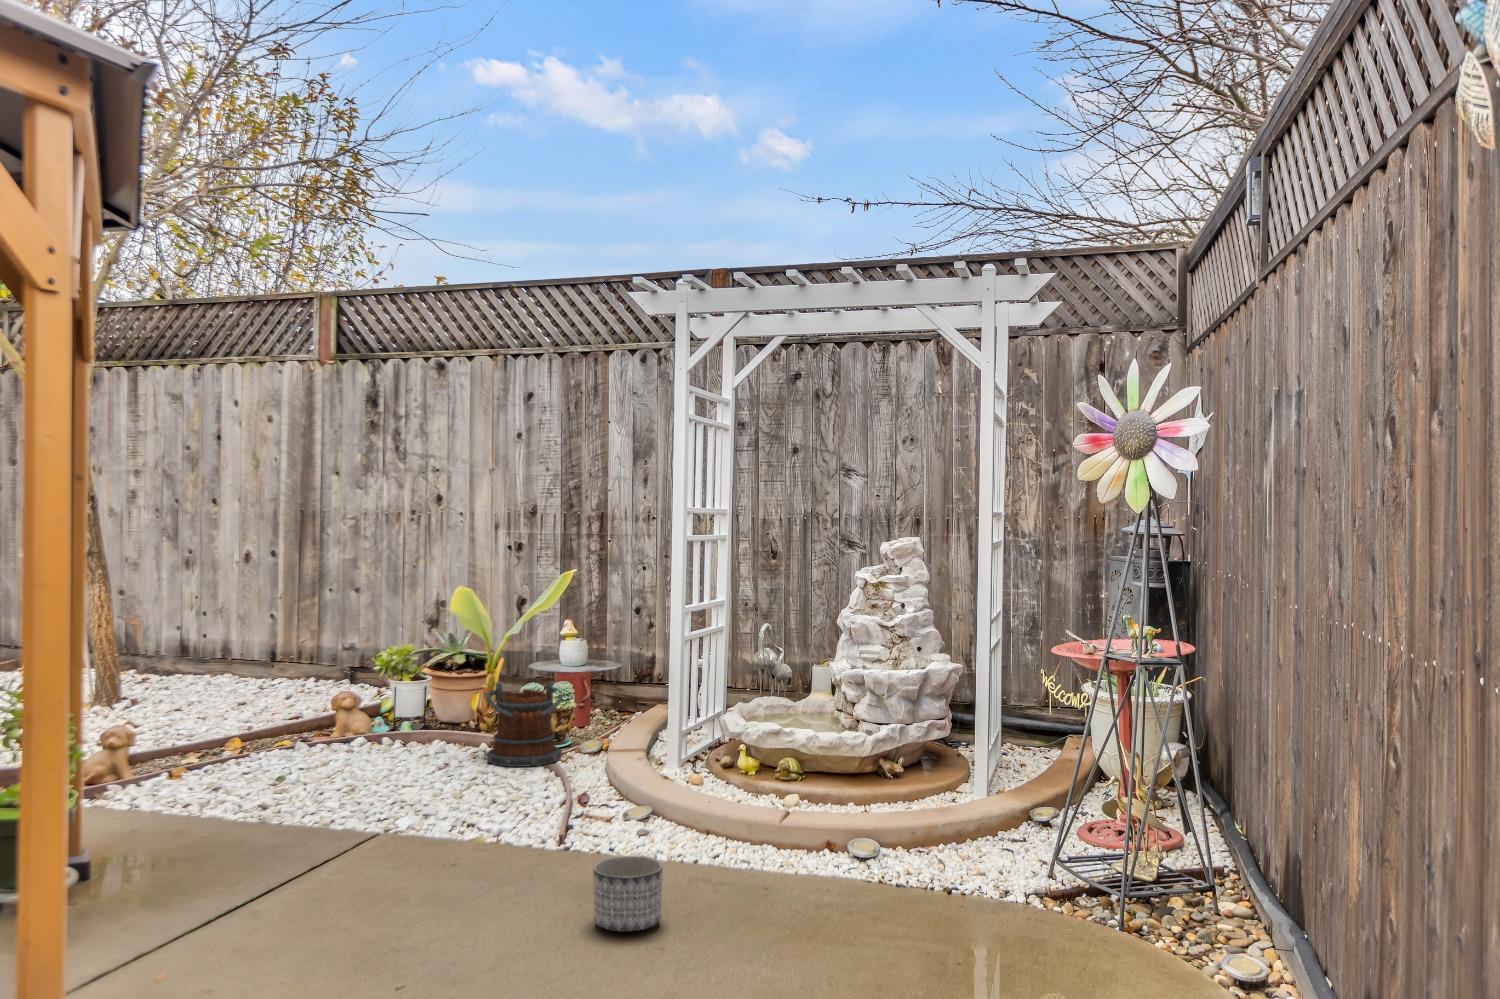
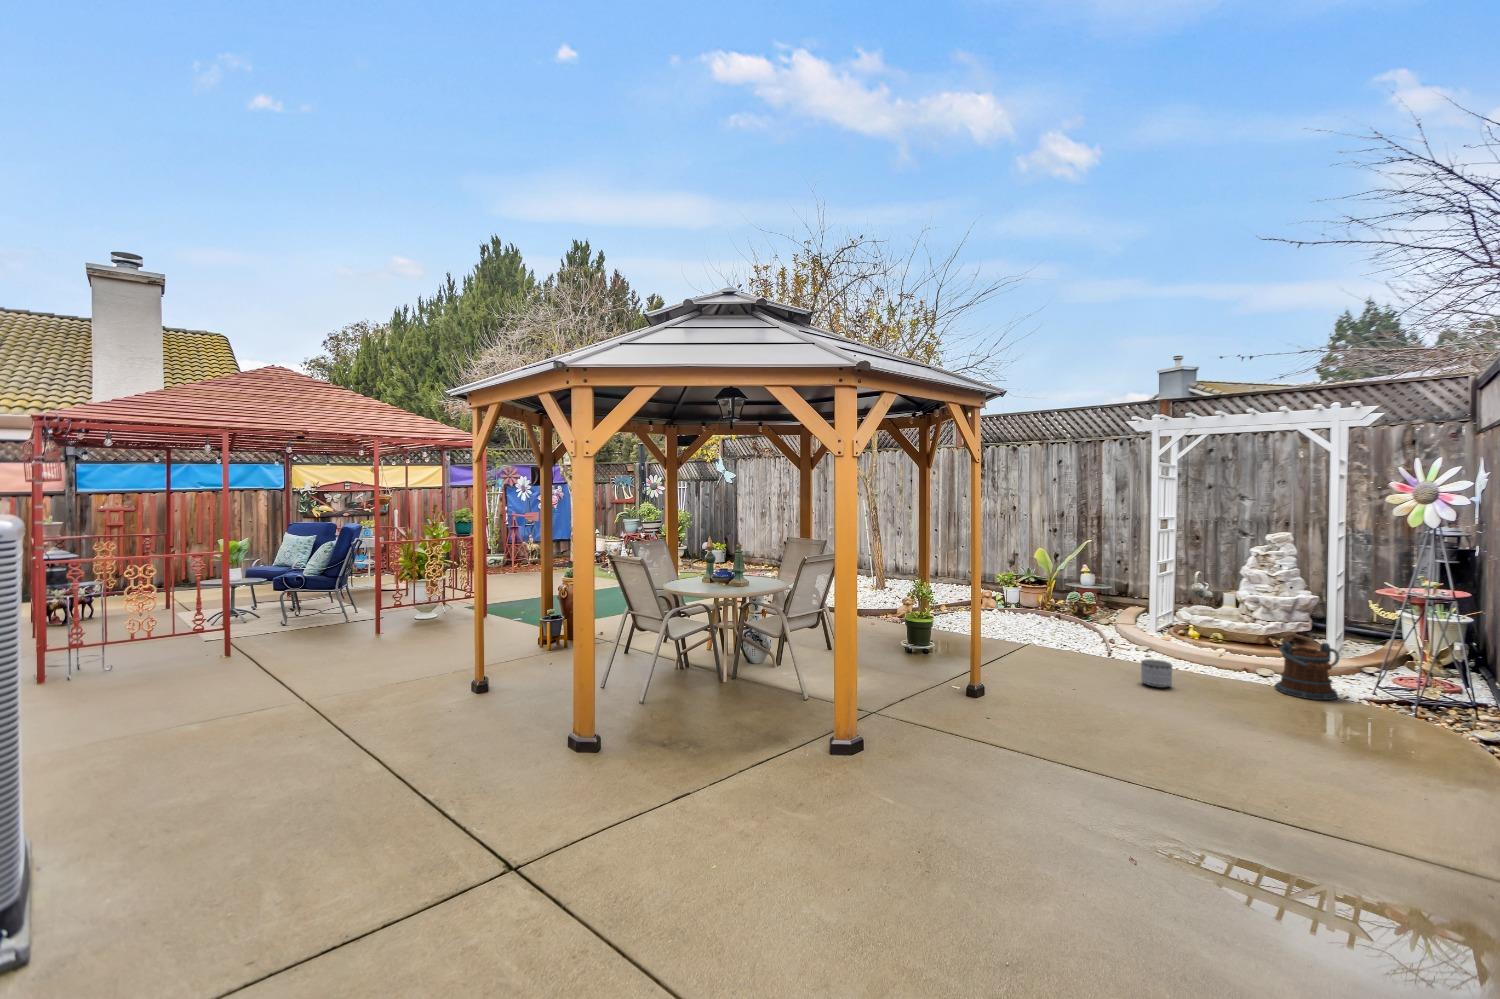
bucket: present [486,681,563,767] -> present [1274,641,1339,700]

